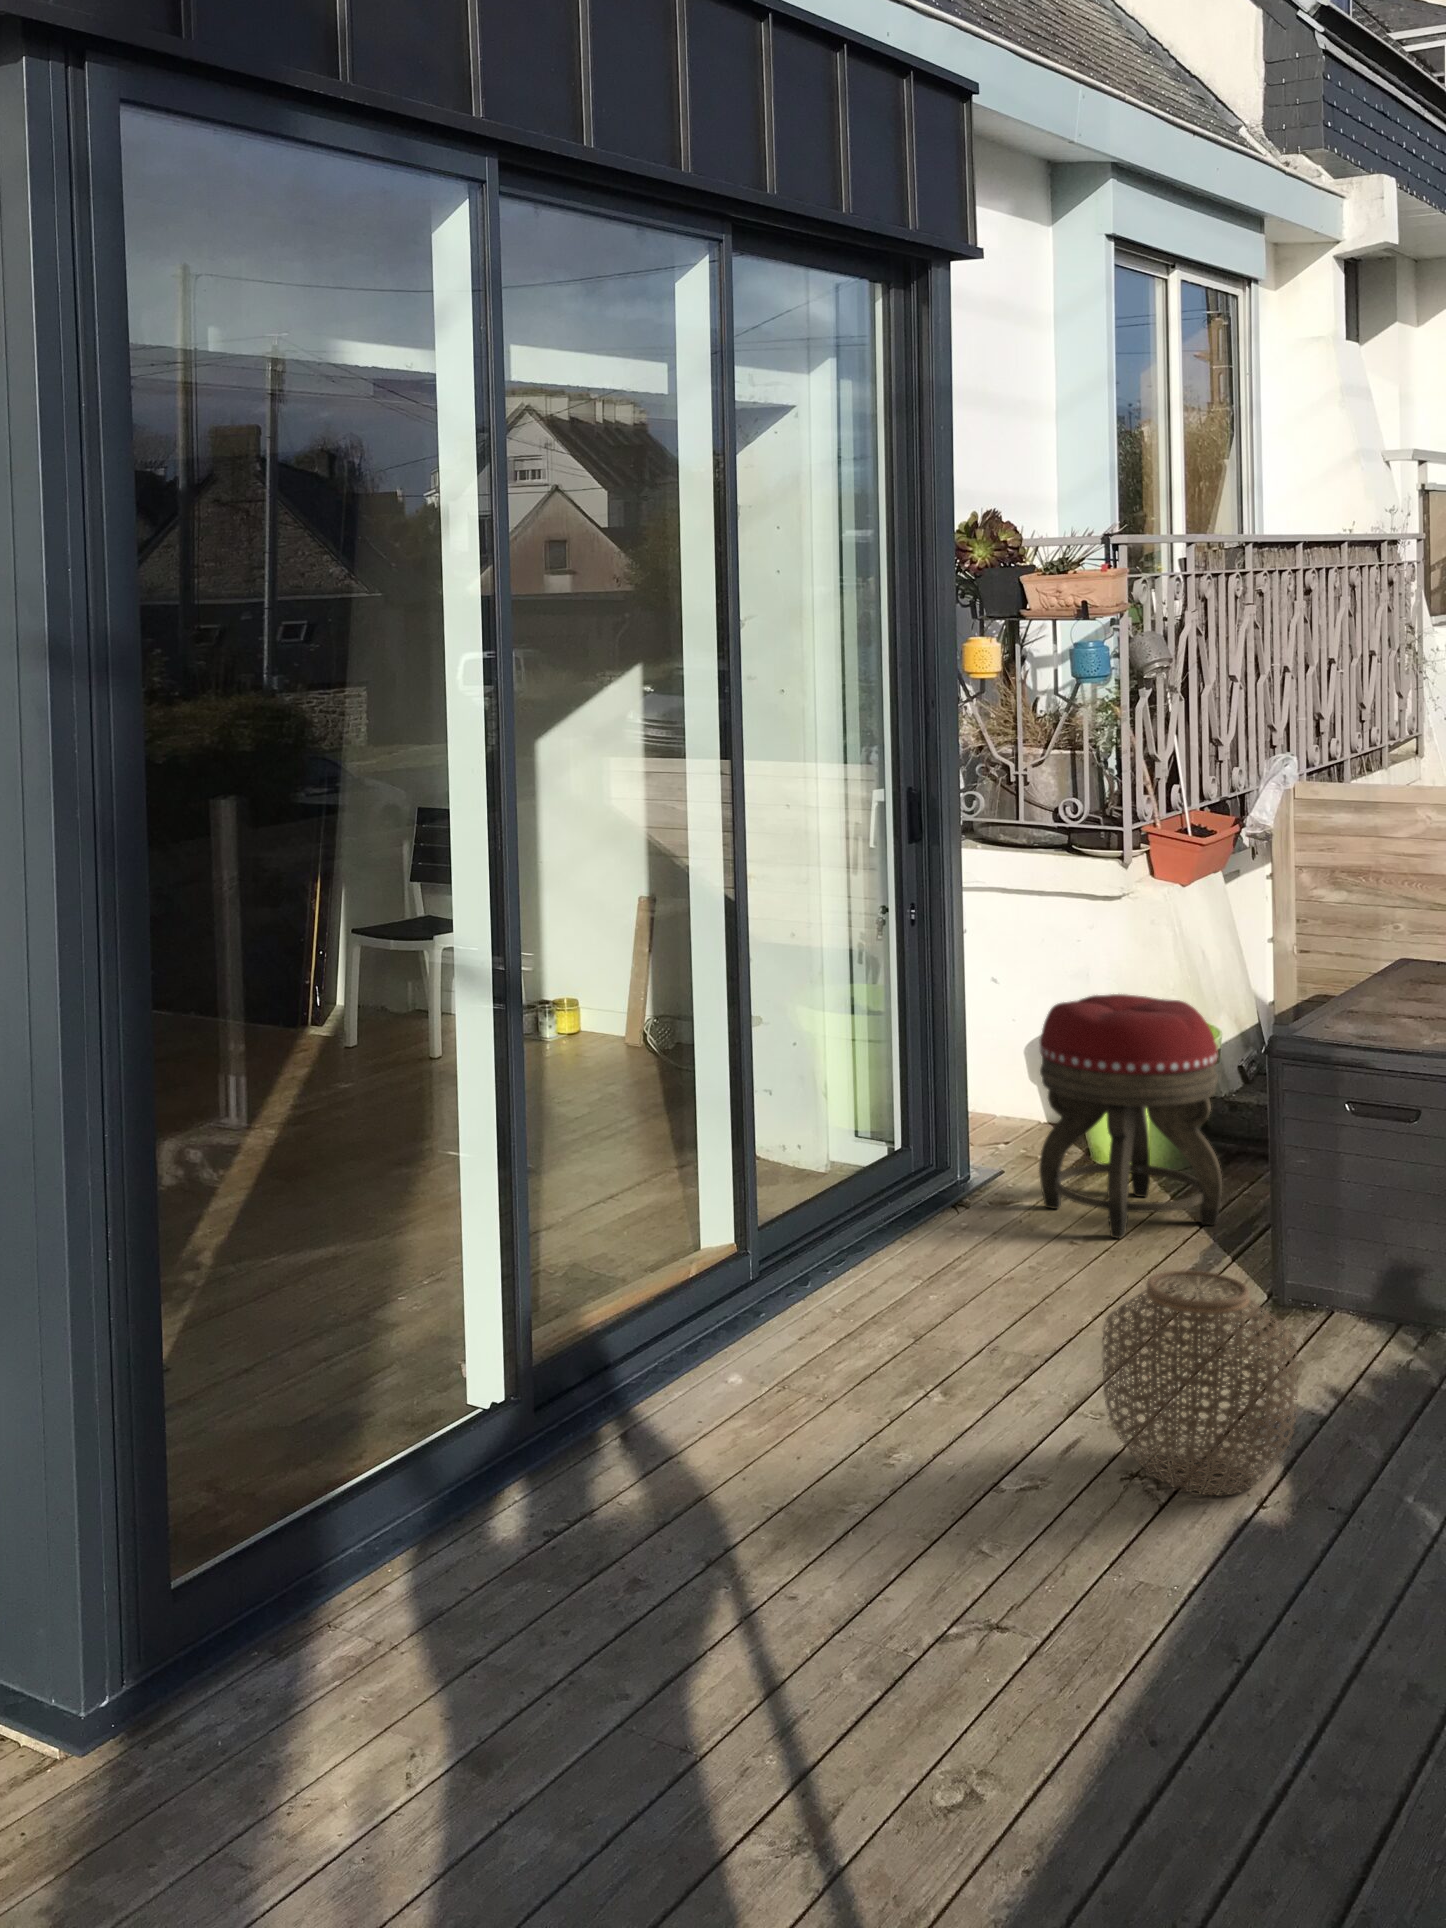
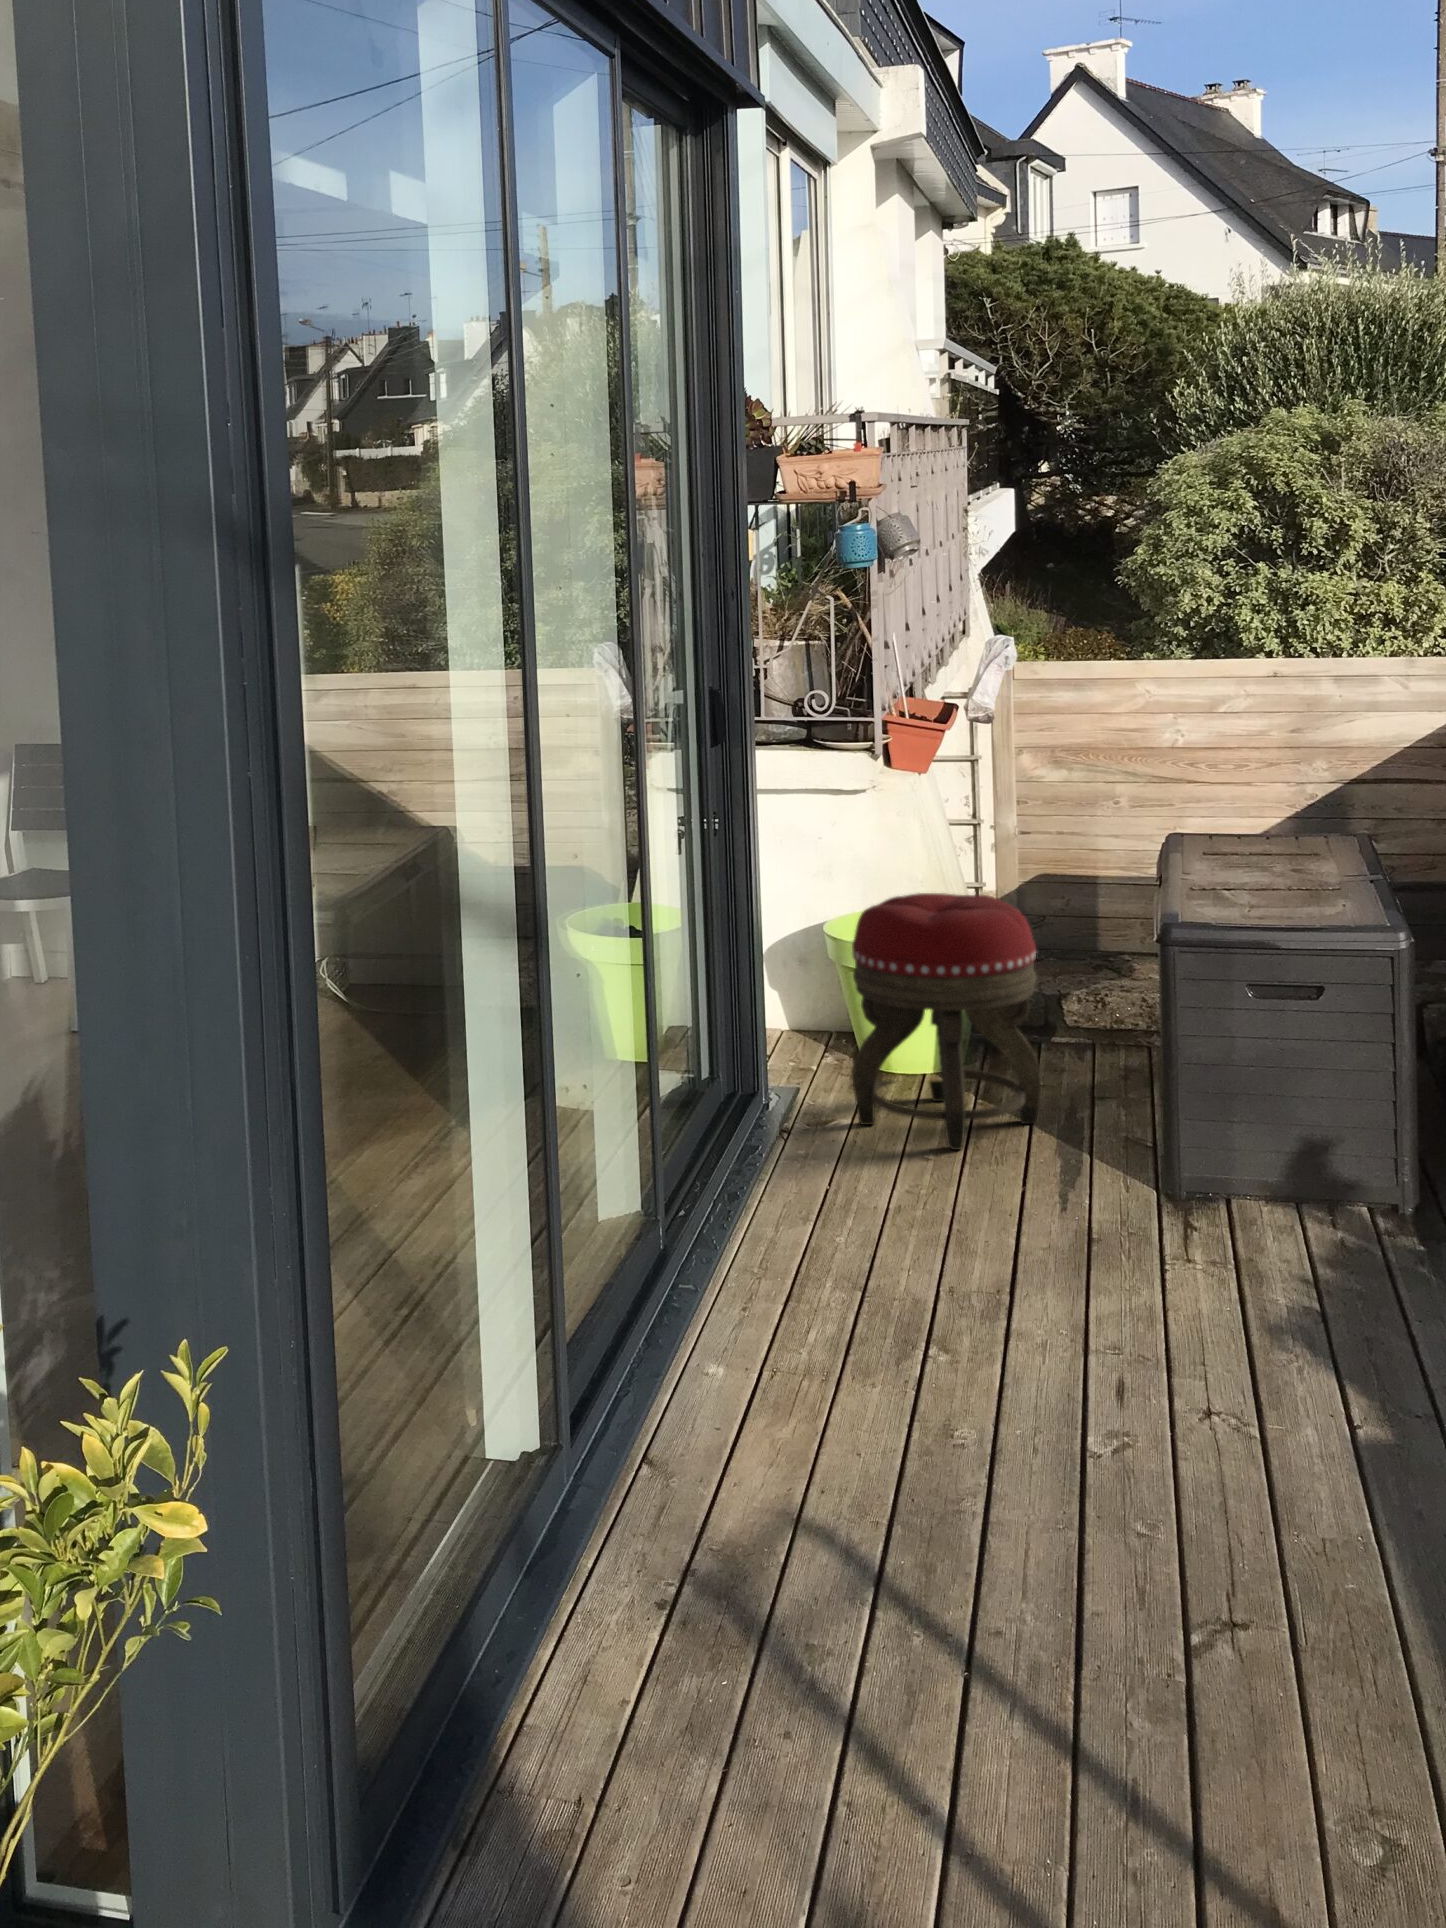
woven basket: present [1103,1271,1298,1495] -> none [1161,1187,1372,1427]

